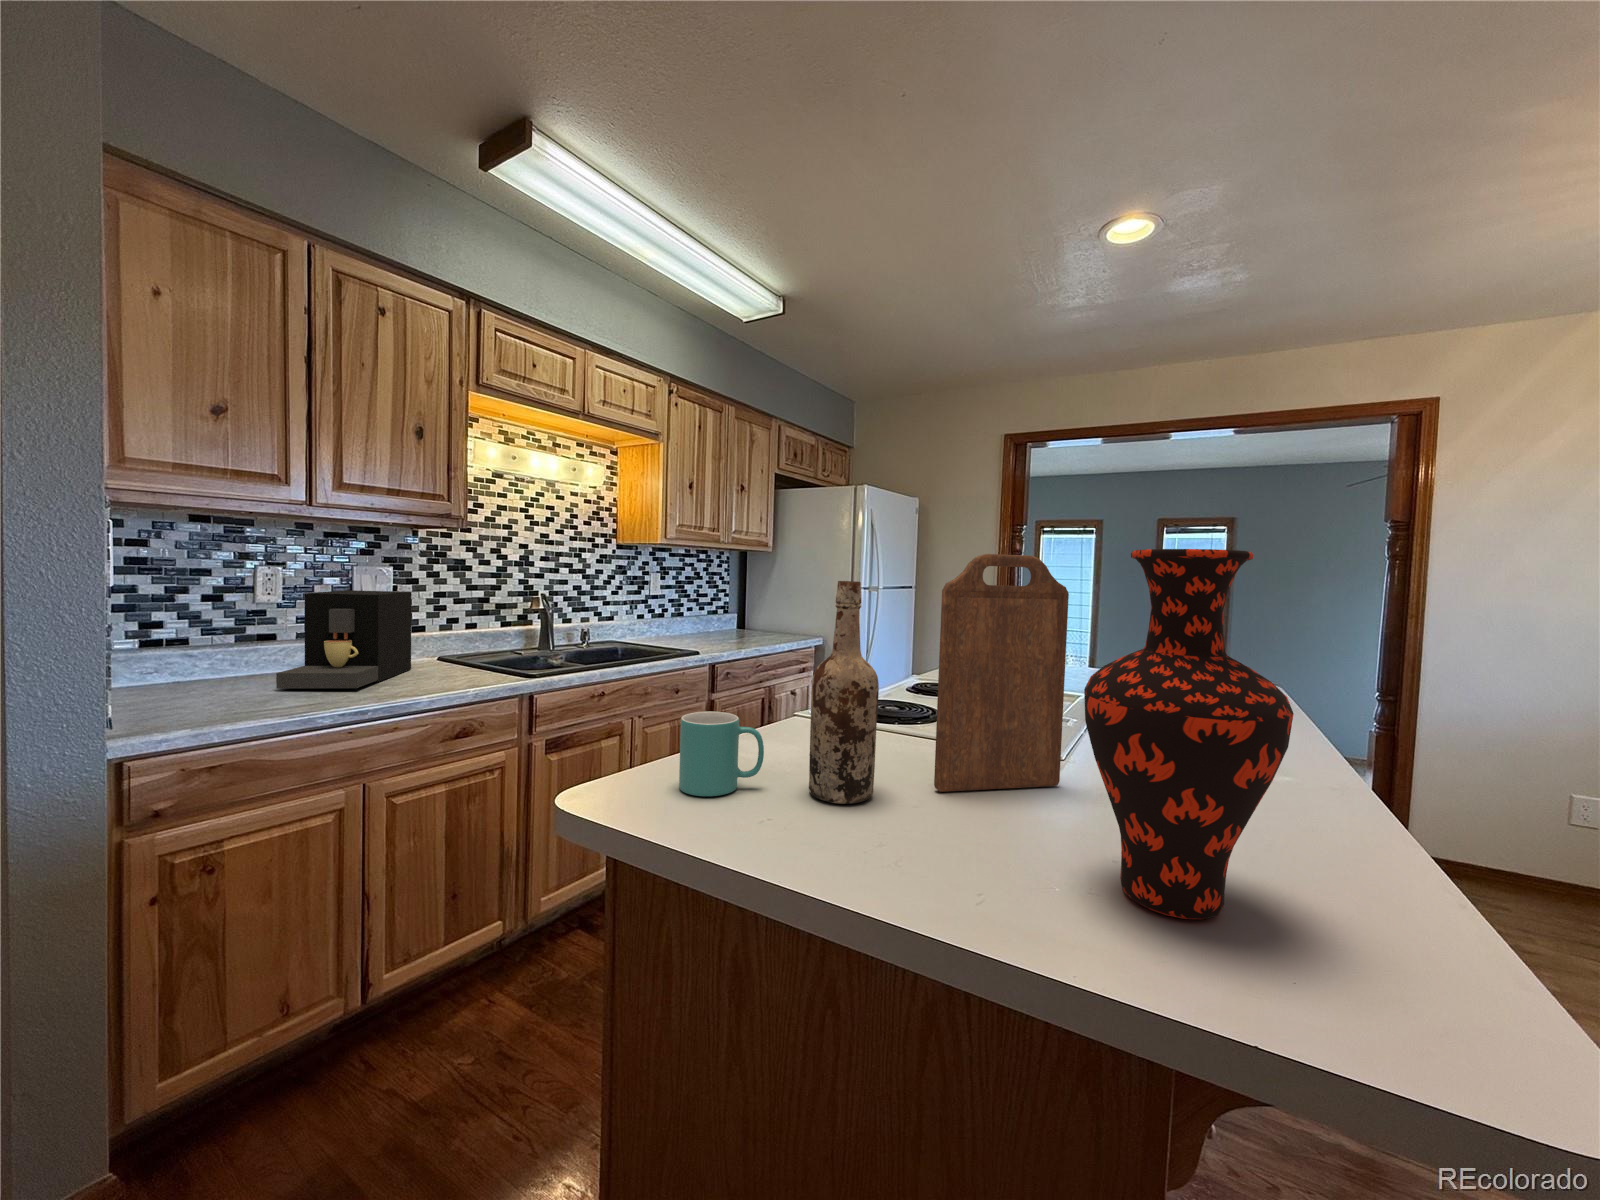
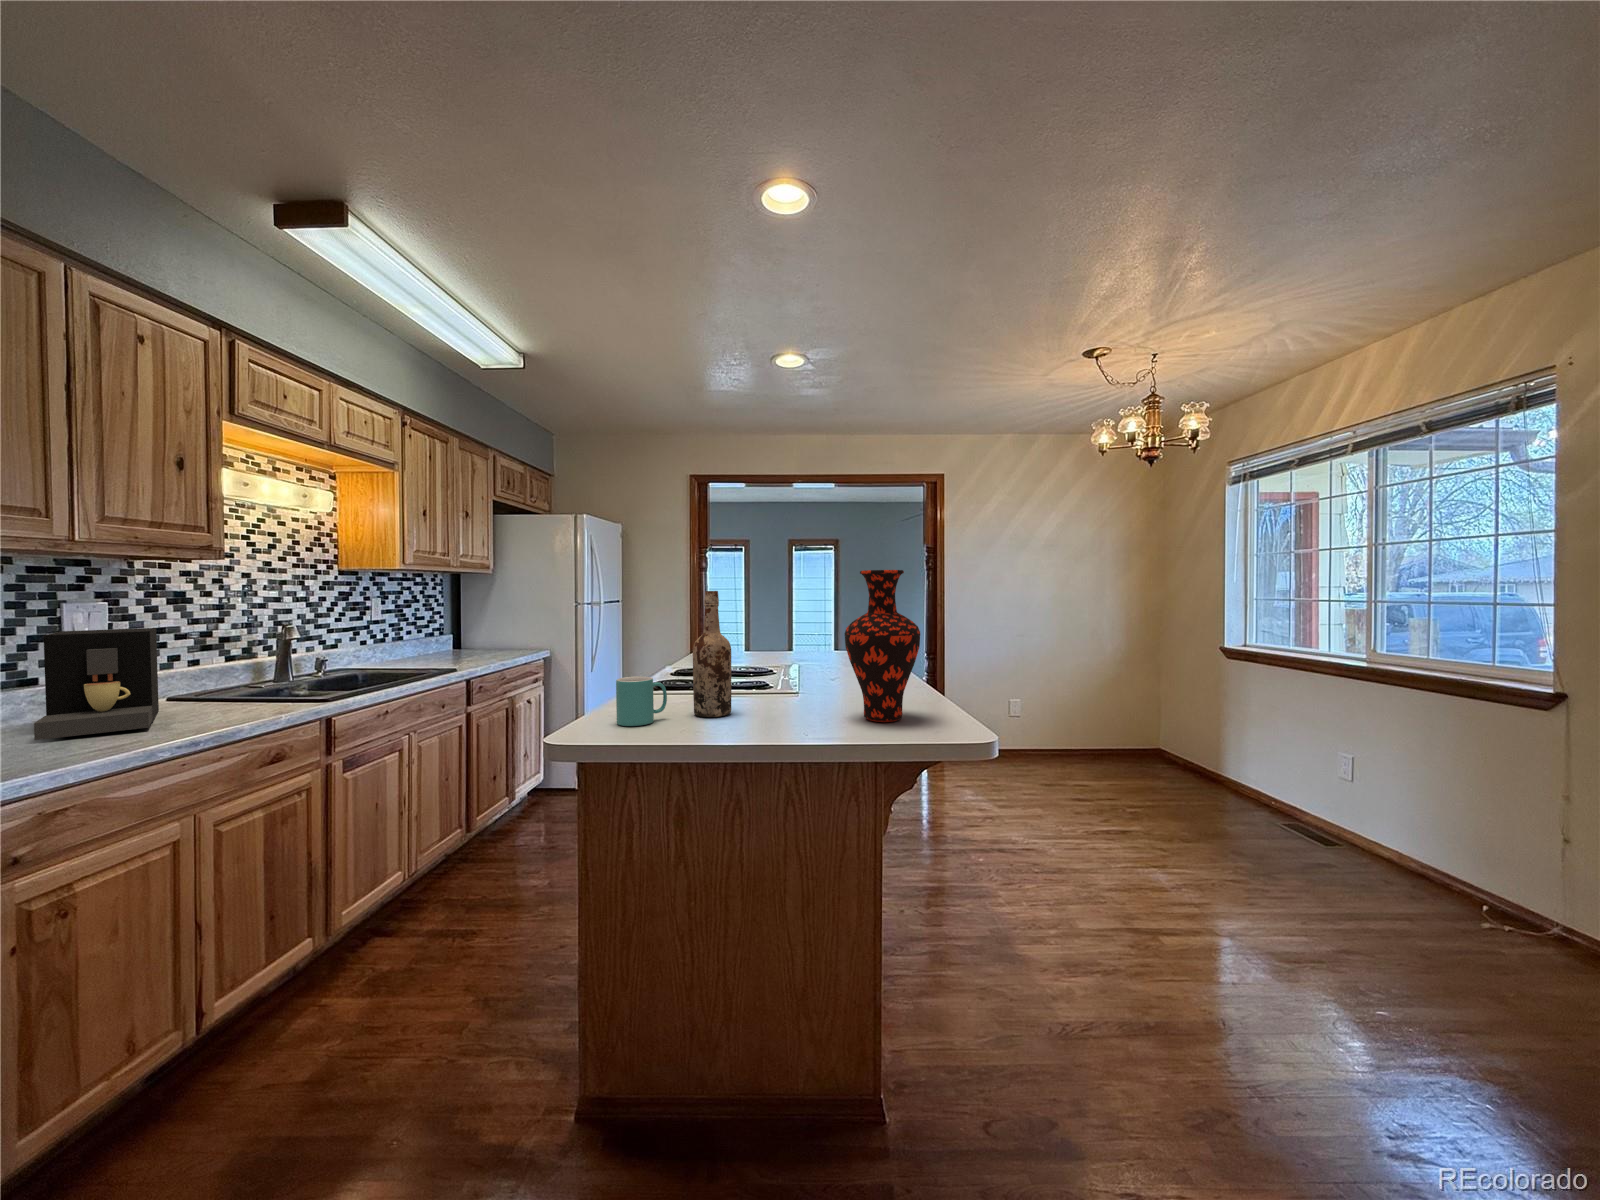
cutting board: present [934,554,1069,792] -> none [755,573,813,706]

